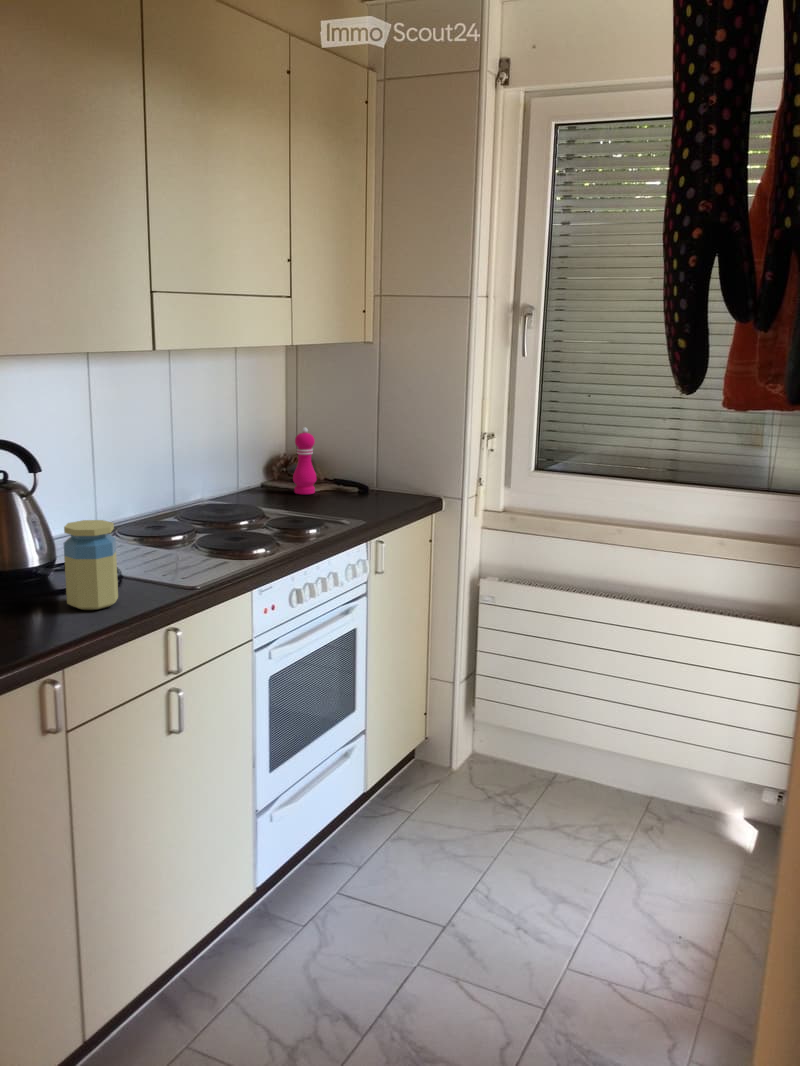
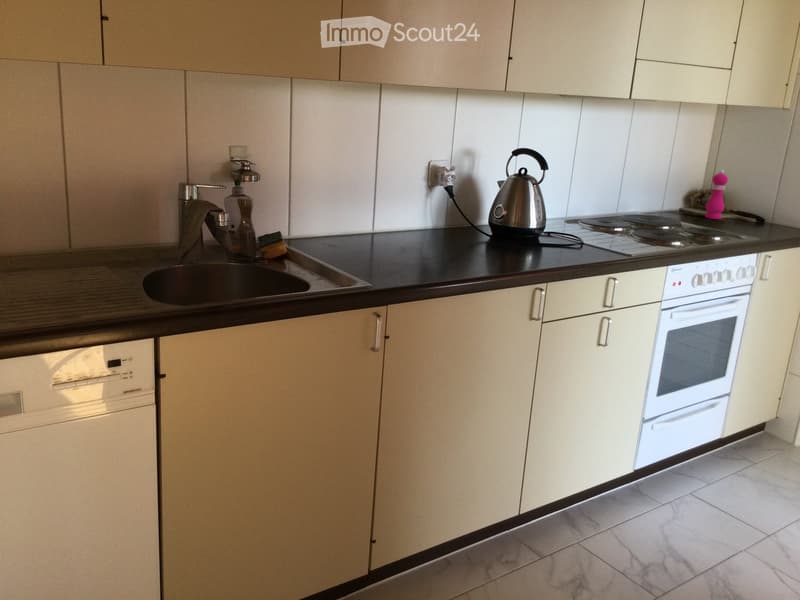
jar: present [64,520,118,610] -> none [552,202,588,257]

